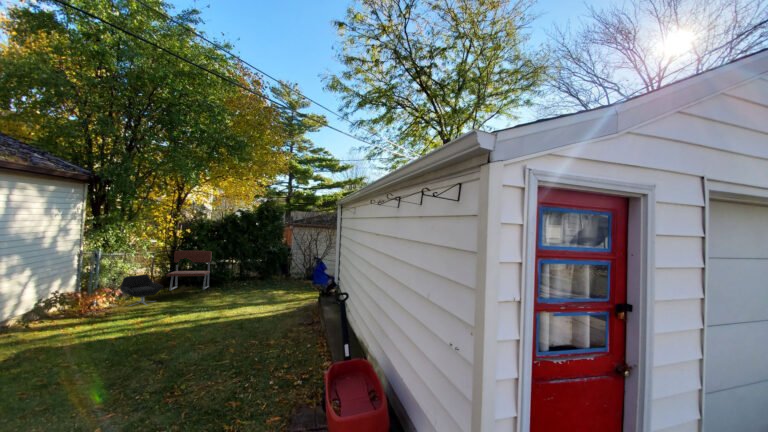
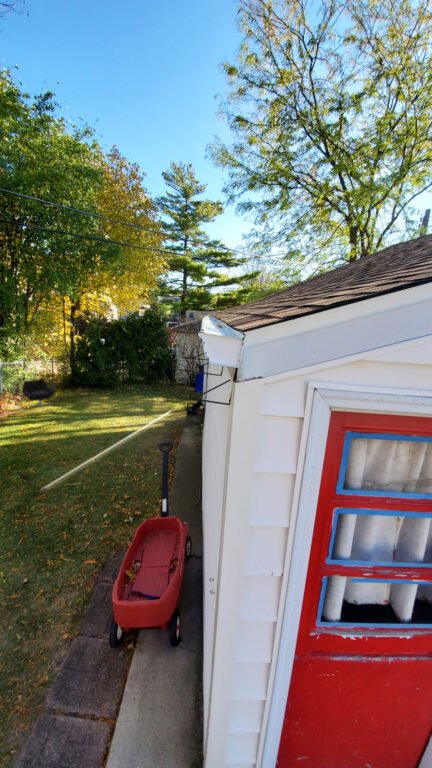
bench: present [166,251,212,291] -> none [63,356,101,393]

